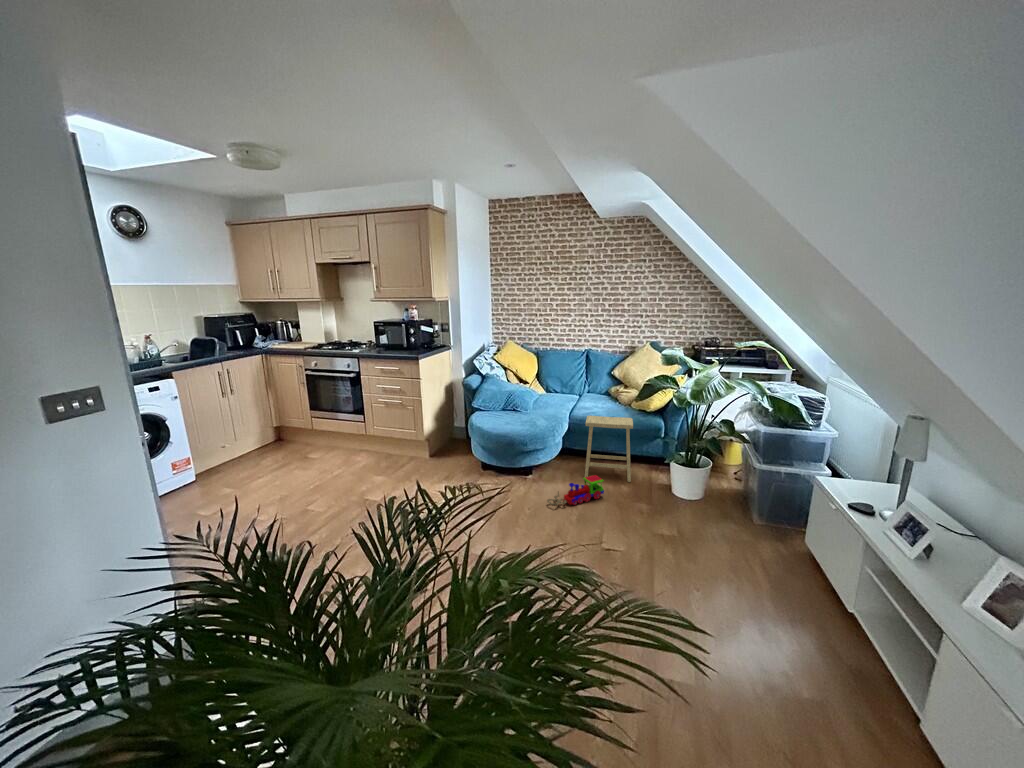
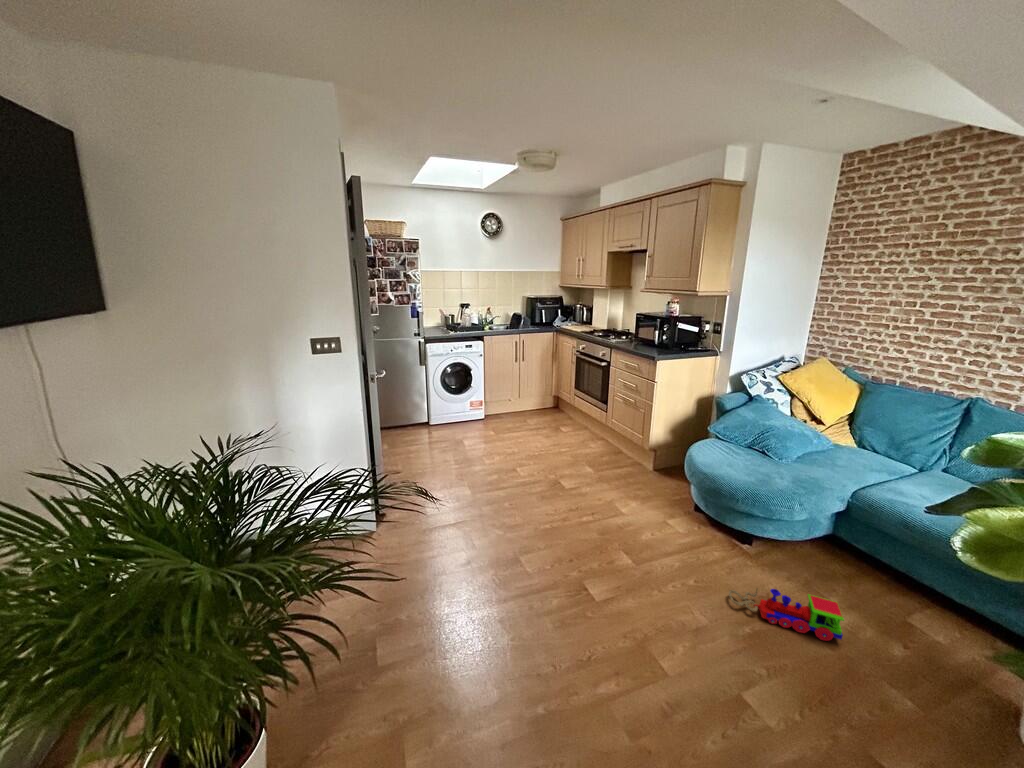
footstool: present [585,416,633,482] -> none [837,506,989,658]

